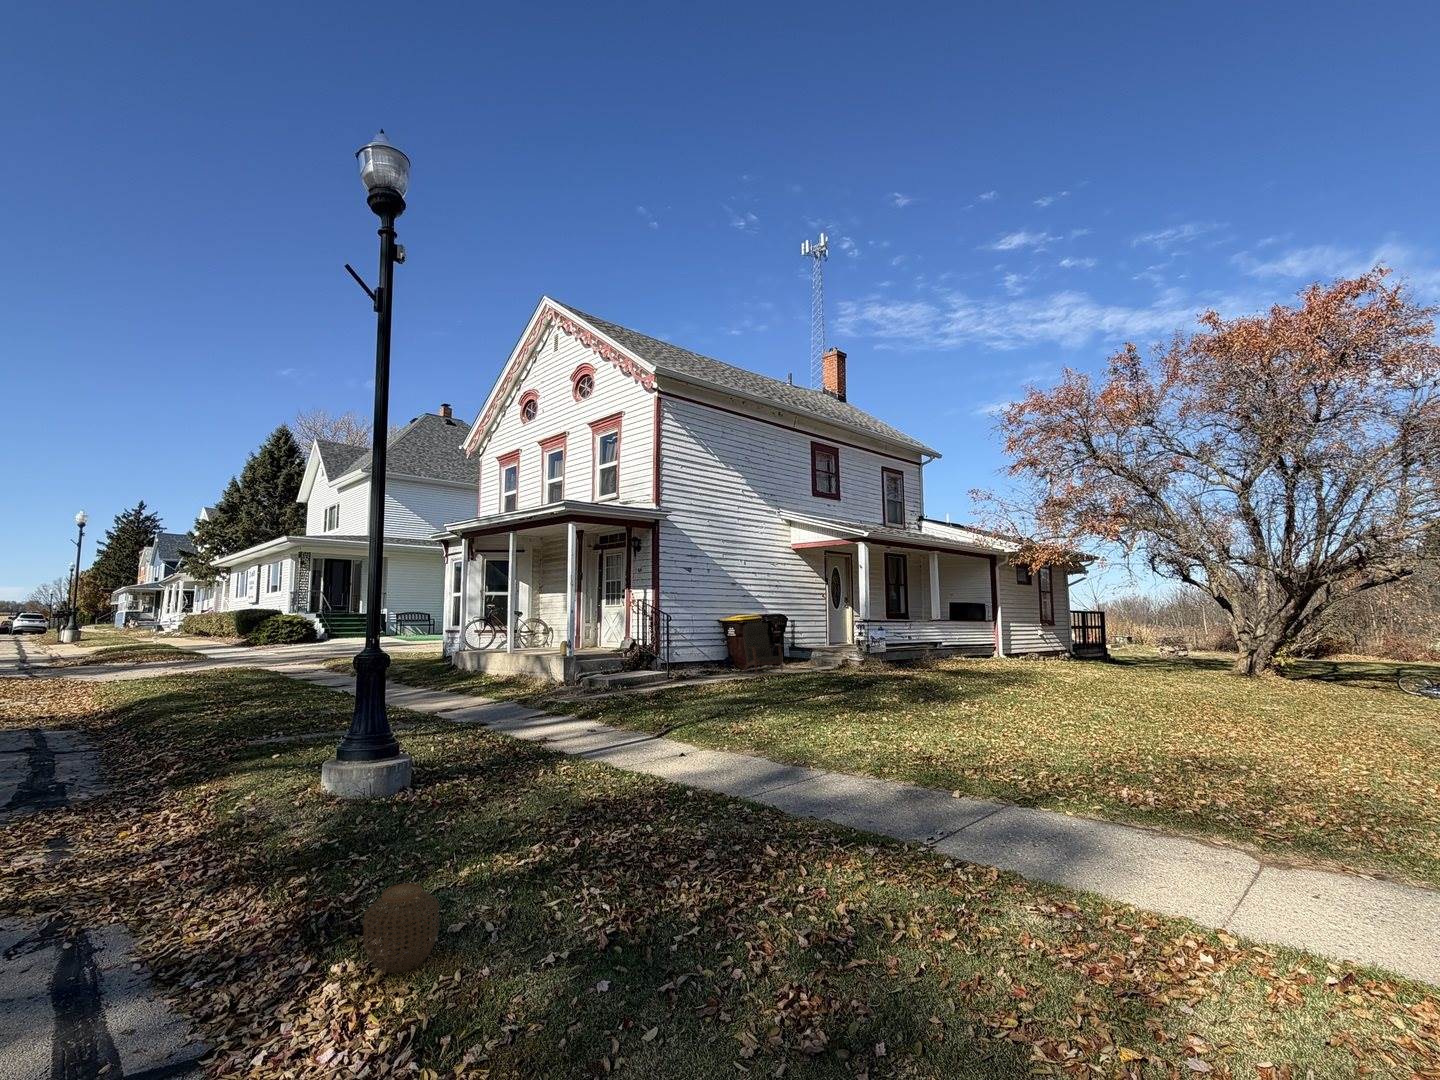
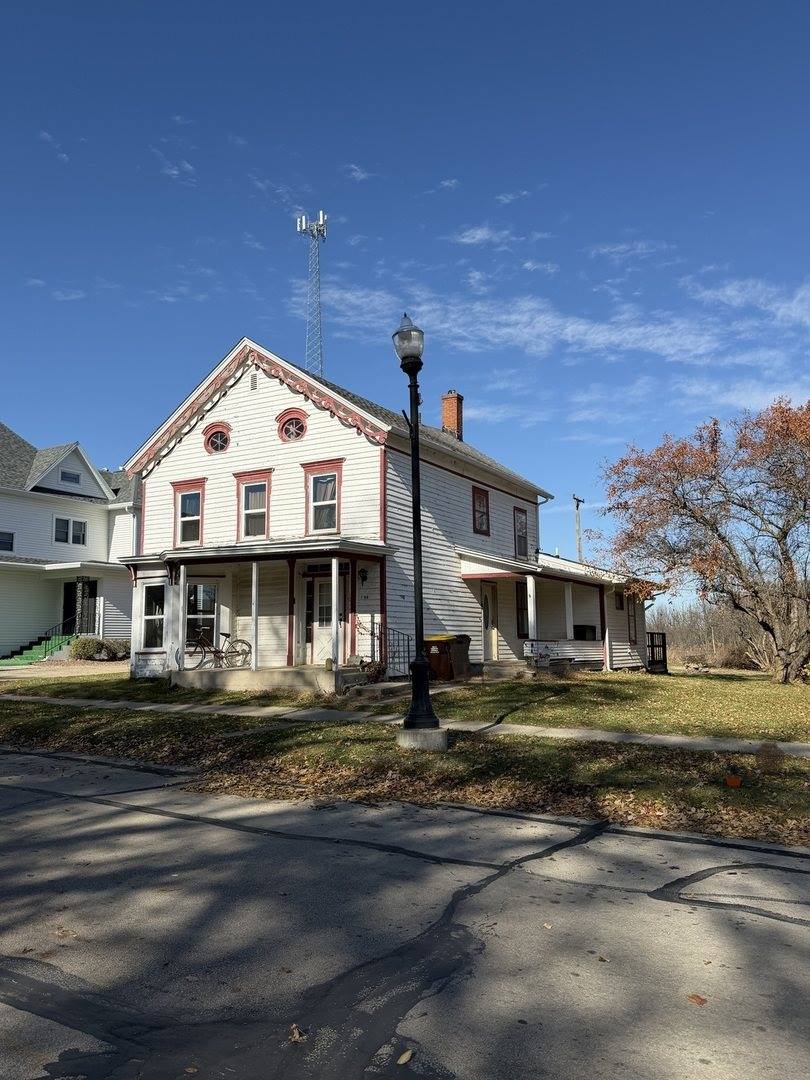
woven basket: present [363,883,439,973] -> present [755,743,785,775]
potted plant: none [546,936,623,1014] -> present [720,762,748,786]

